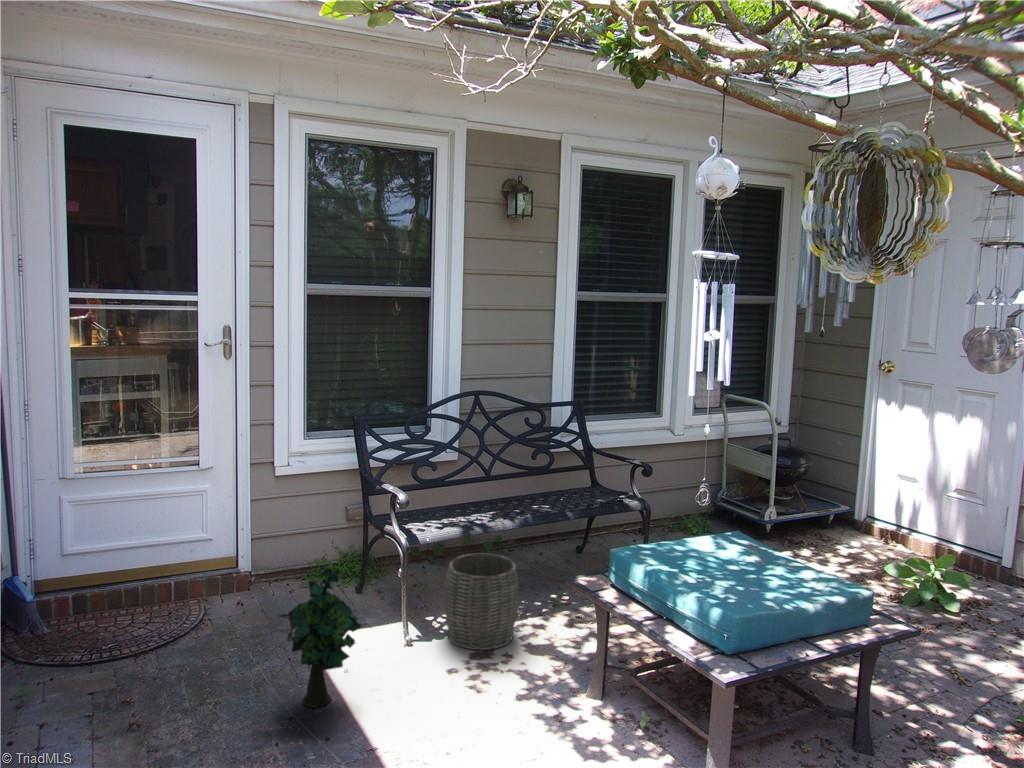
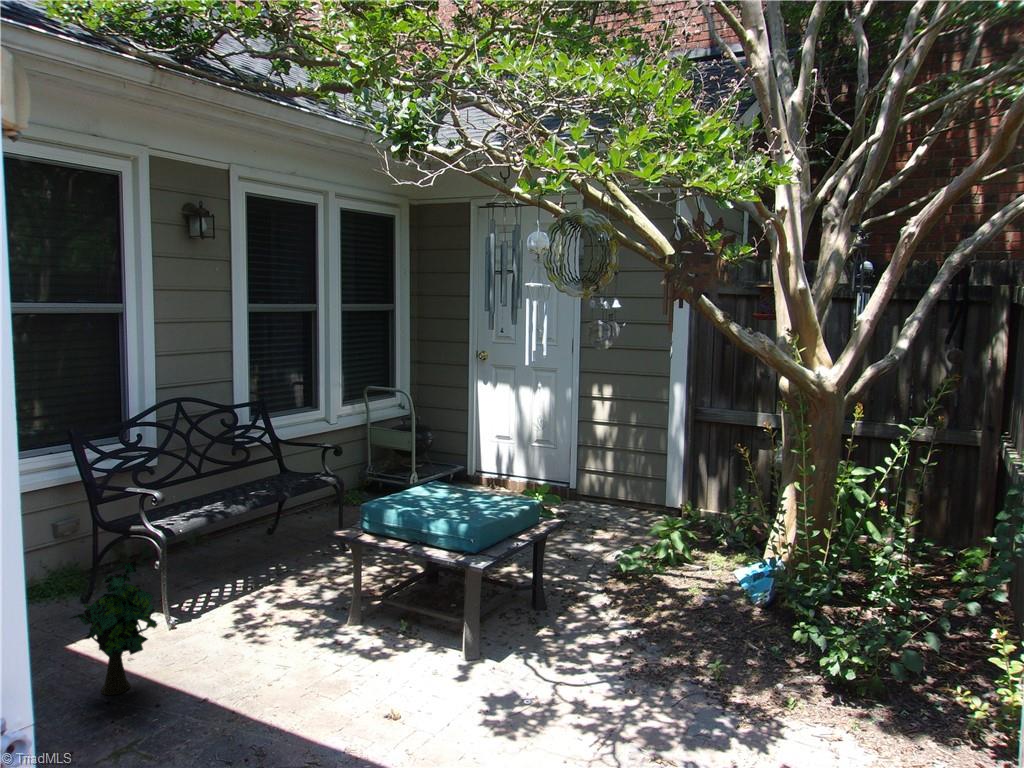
woven basket: present [445,553,519,650] -> none [197,536,267,619]

